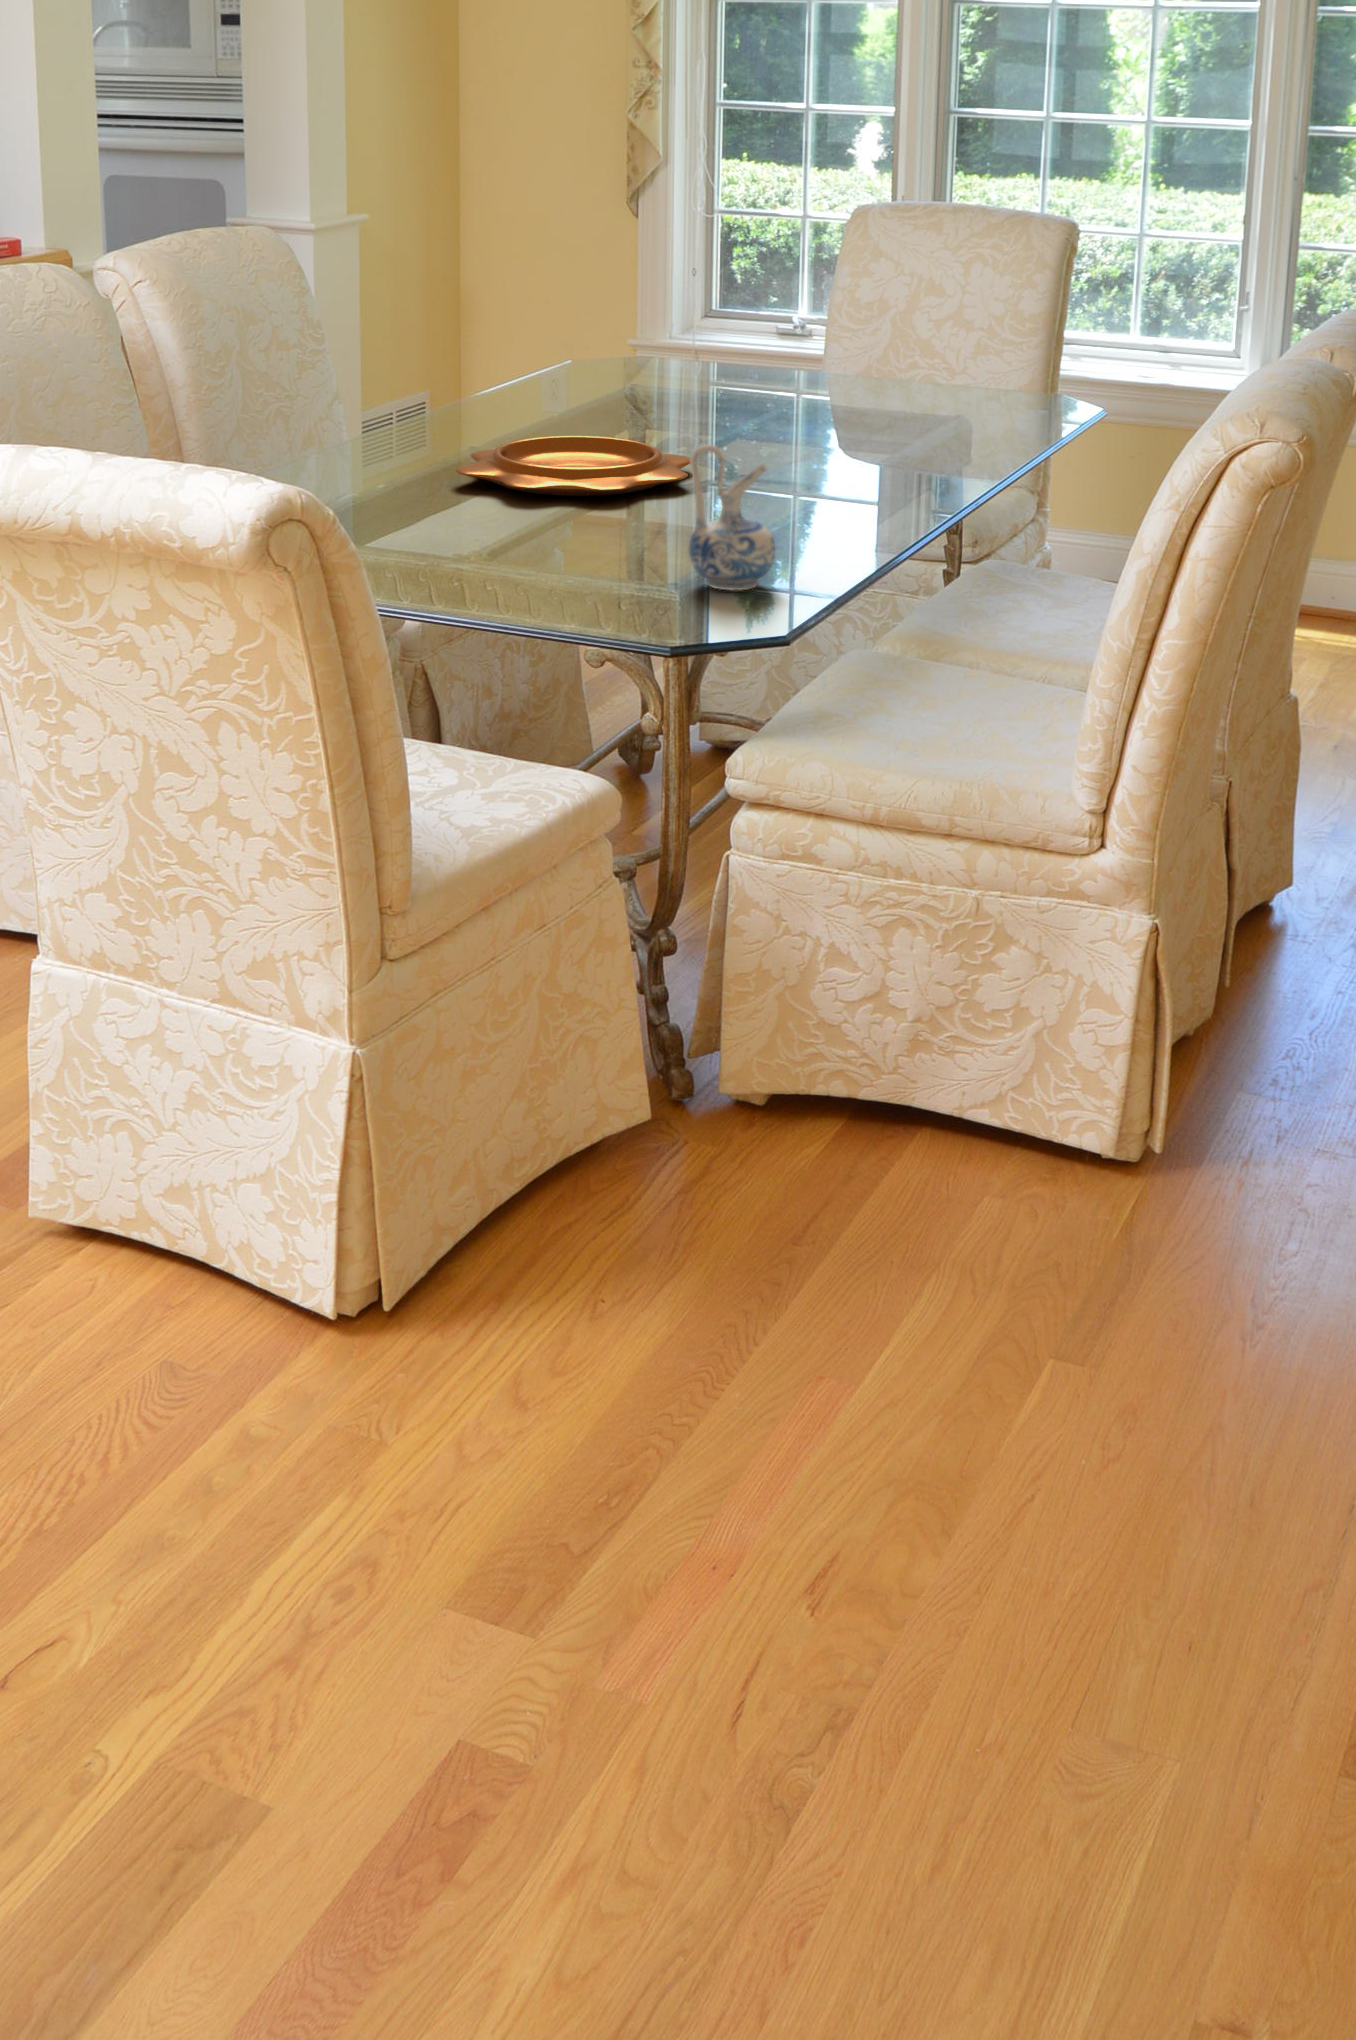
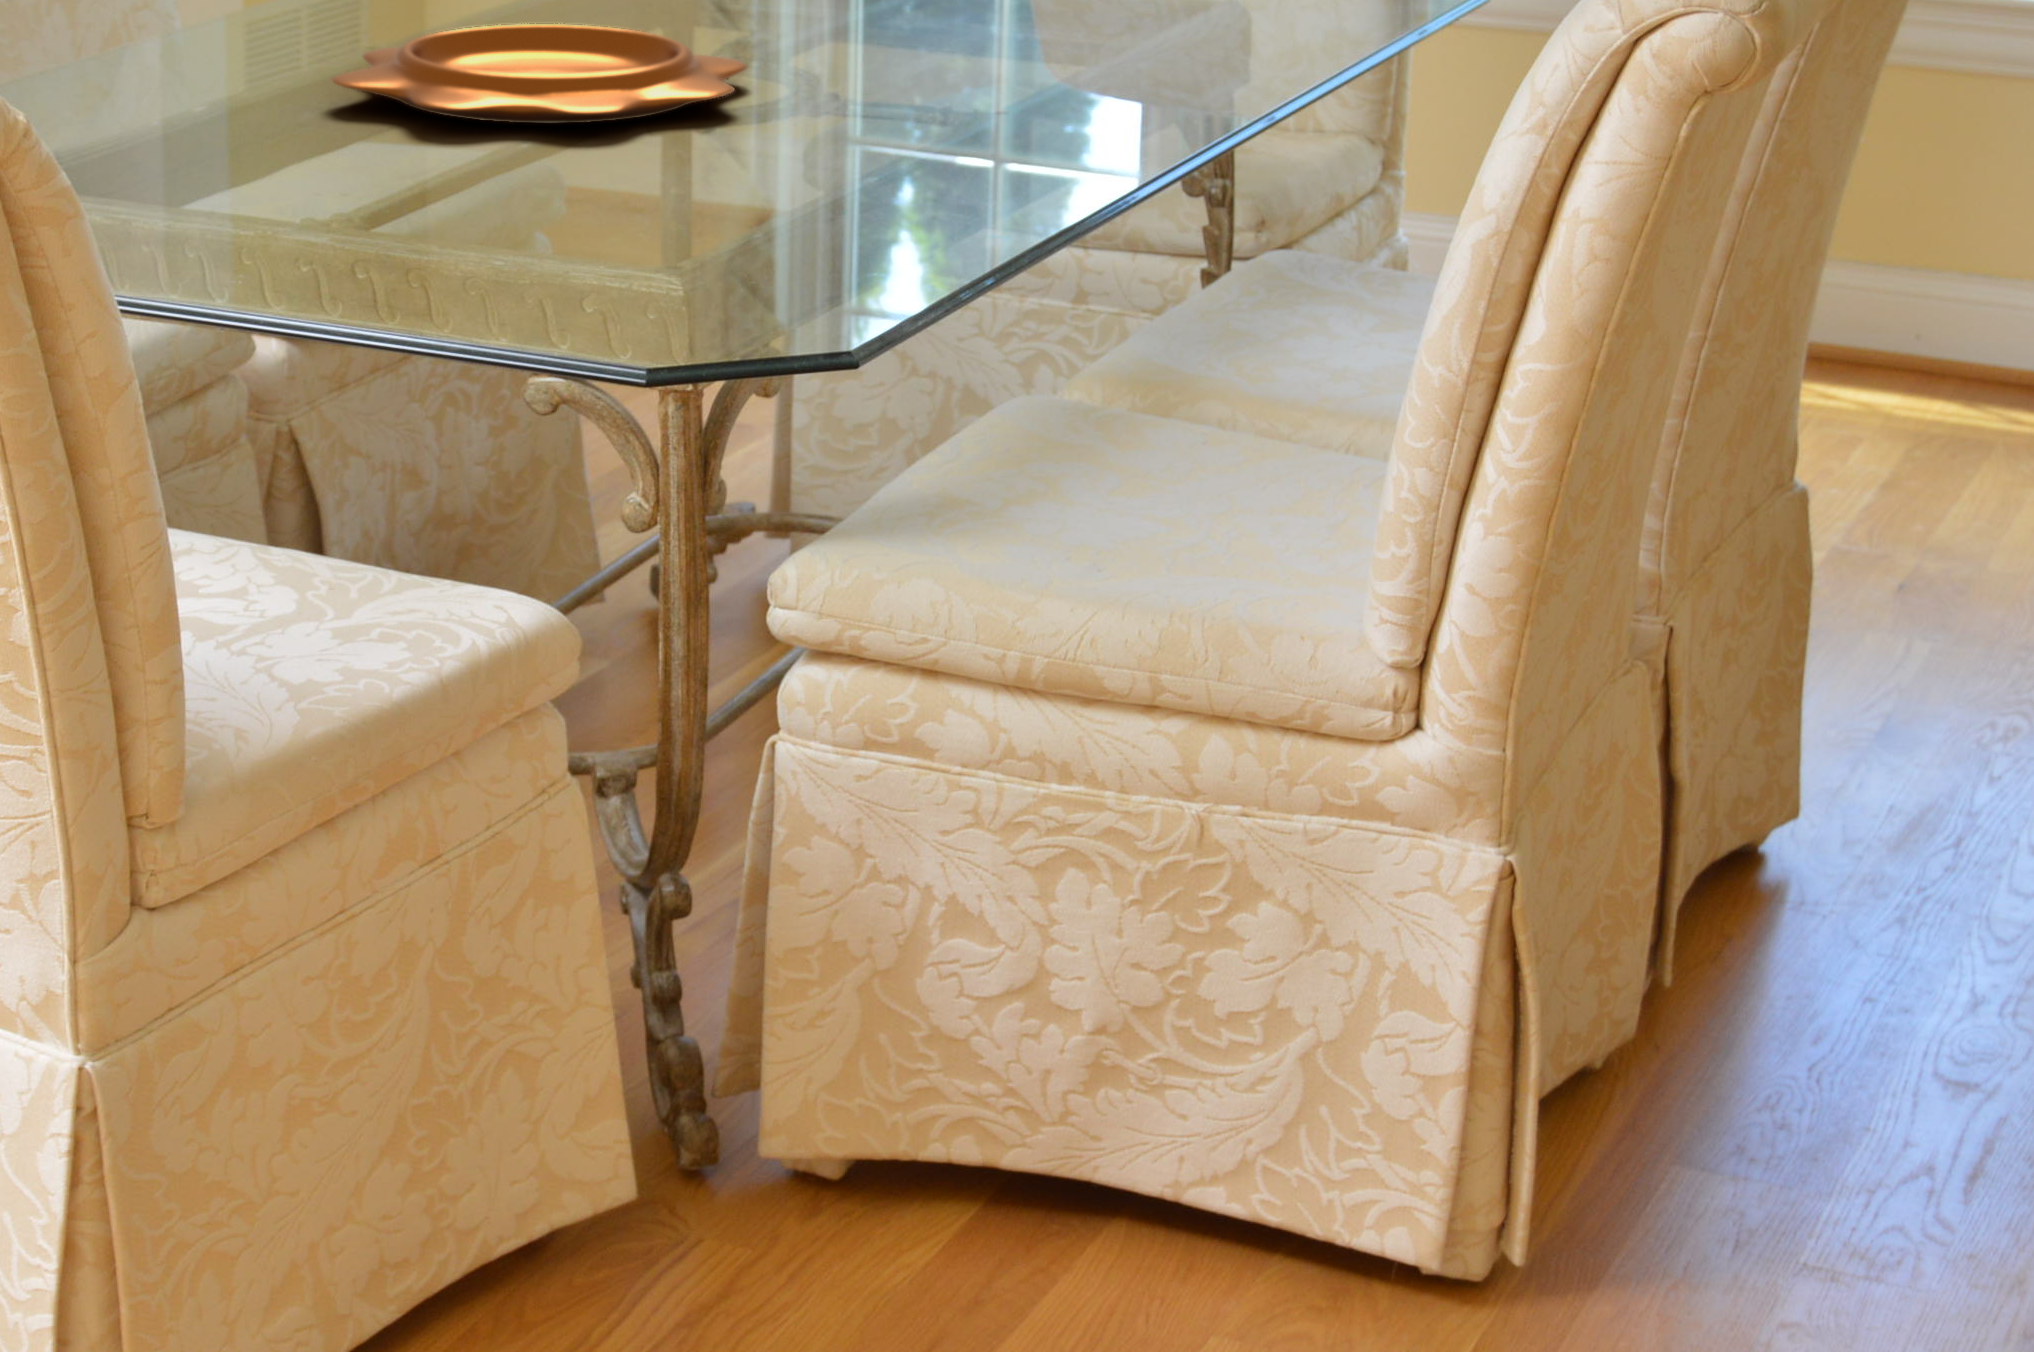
ceramic pitcher: present [689,444,775,591] -> none [707,20,857,278]

